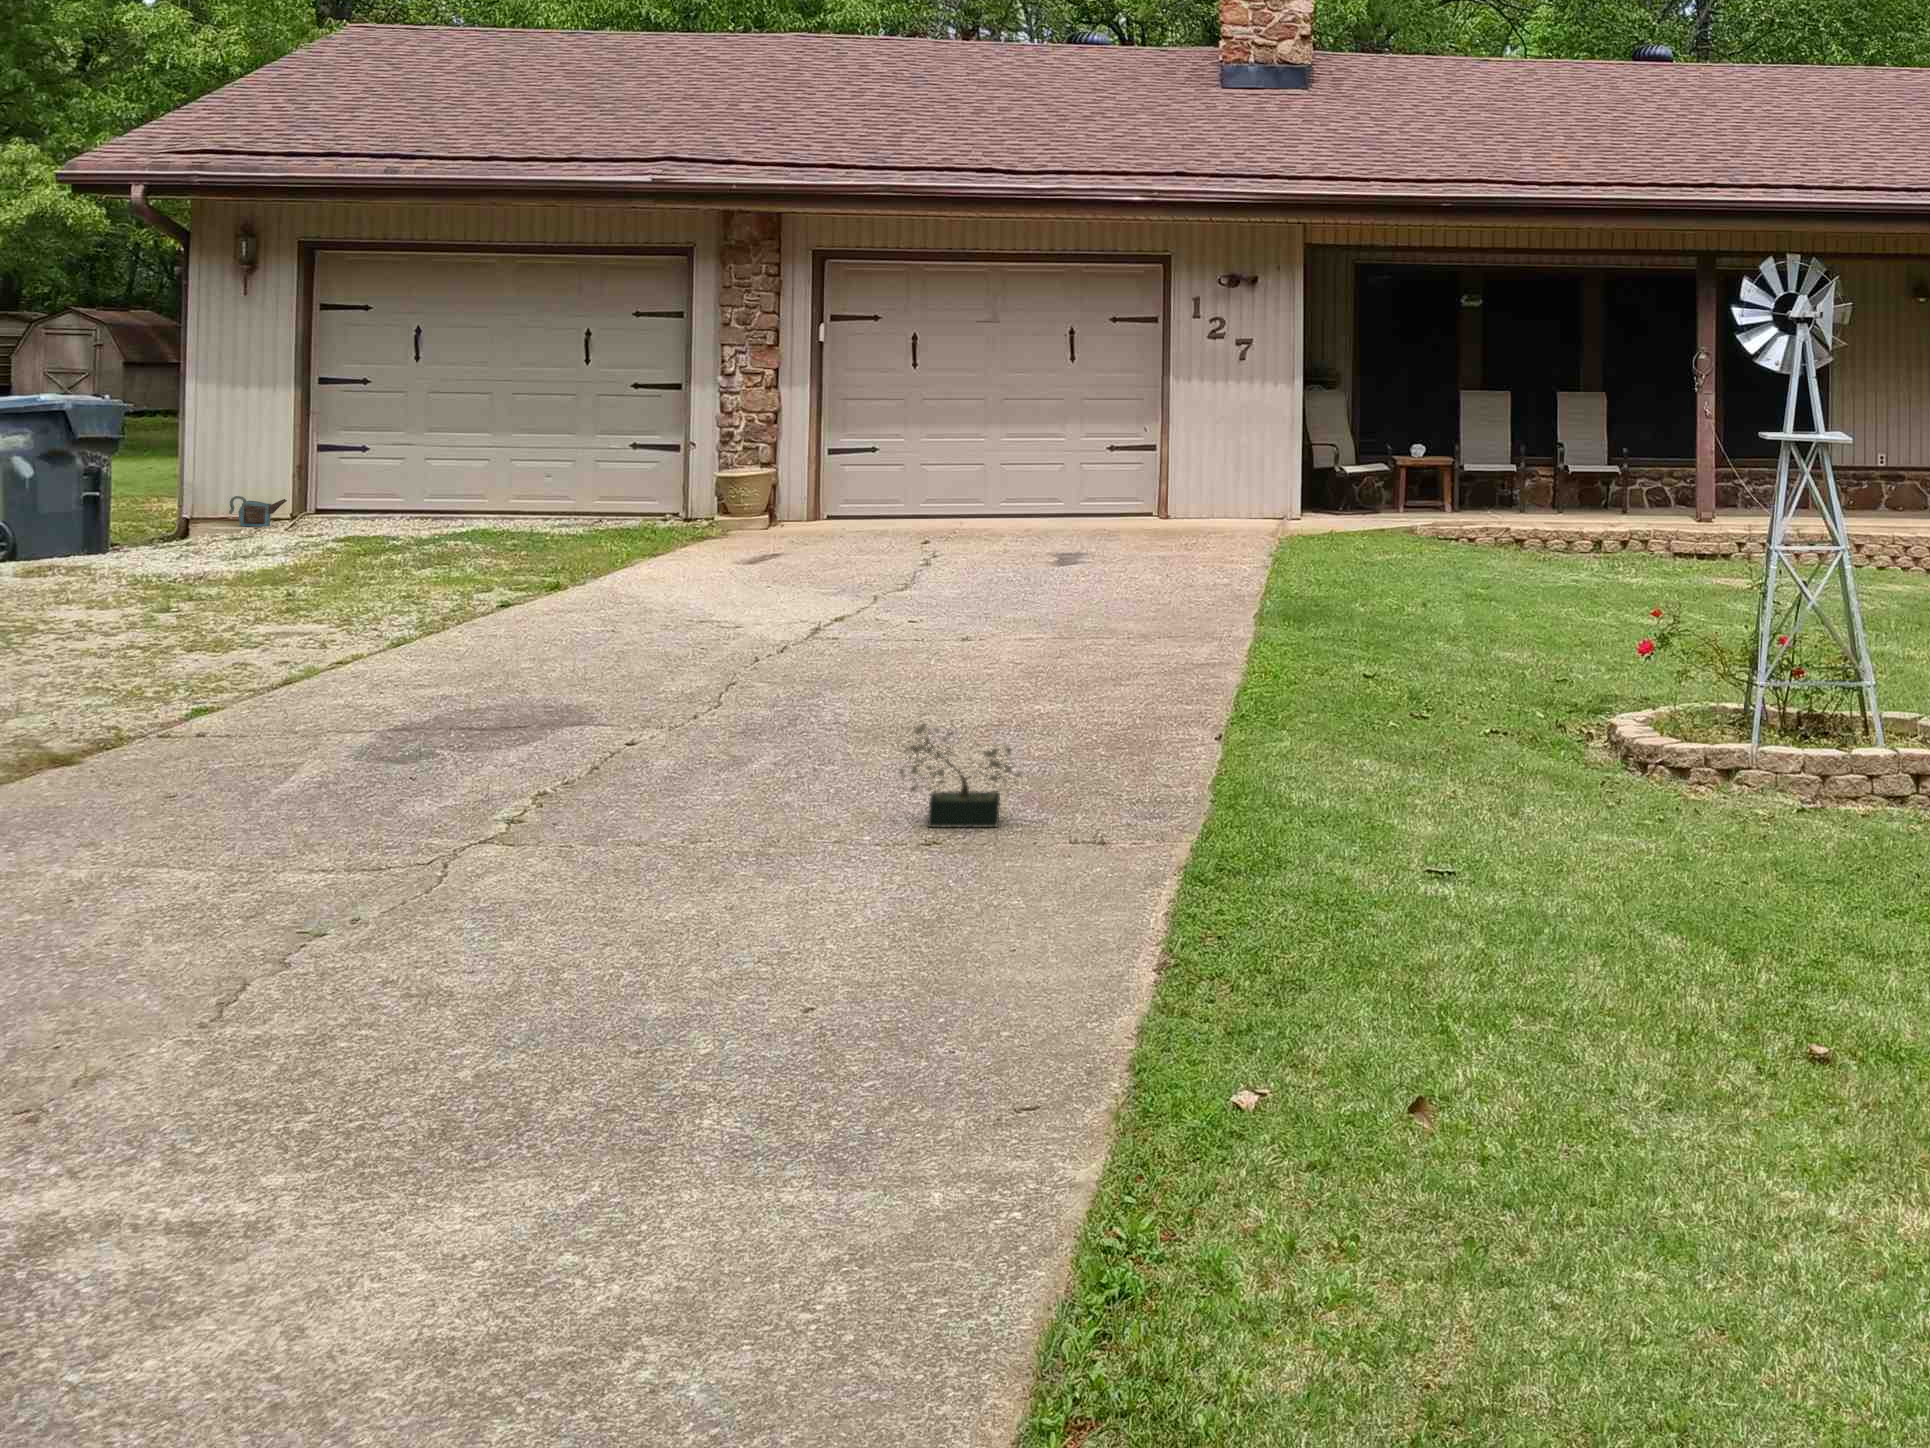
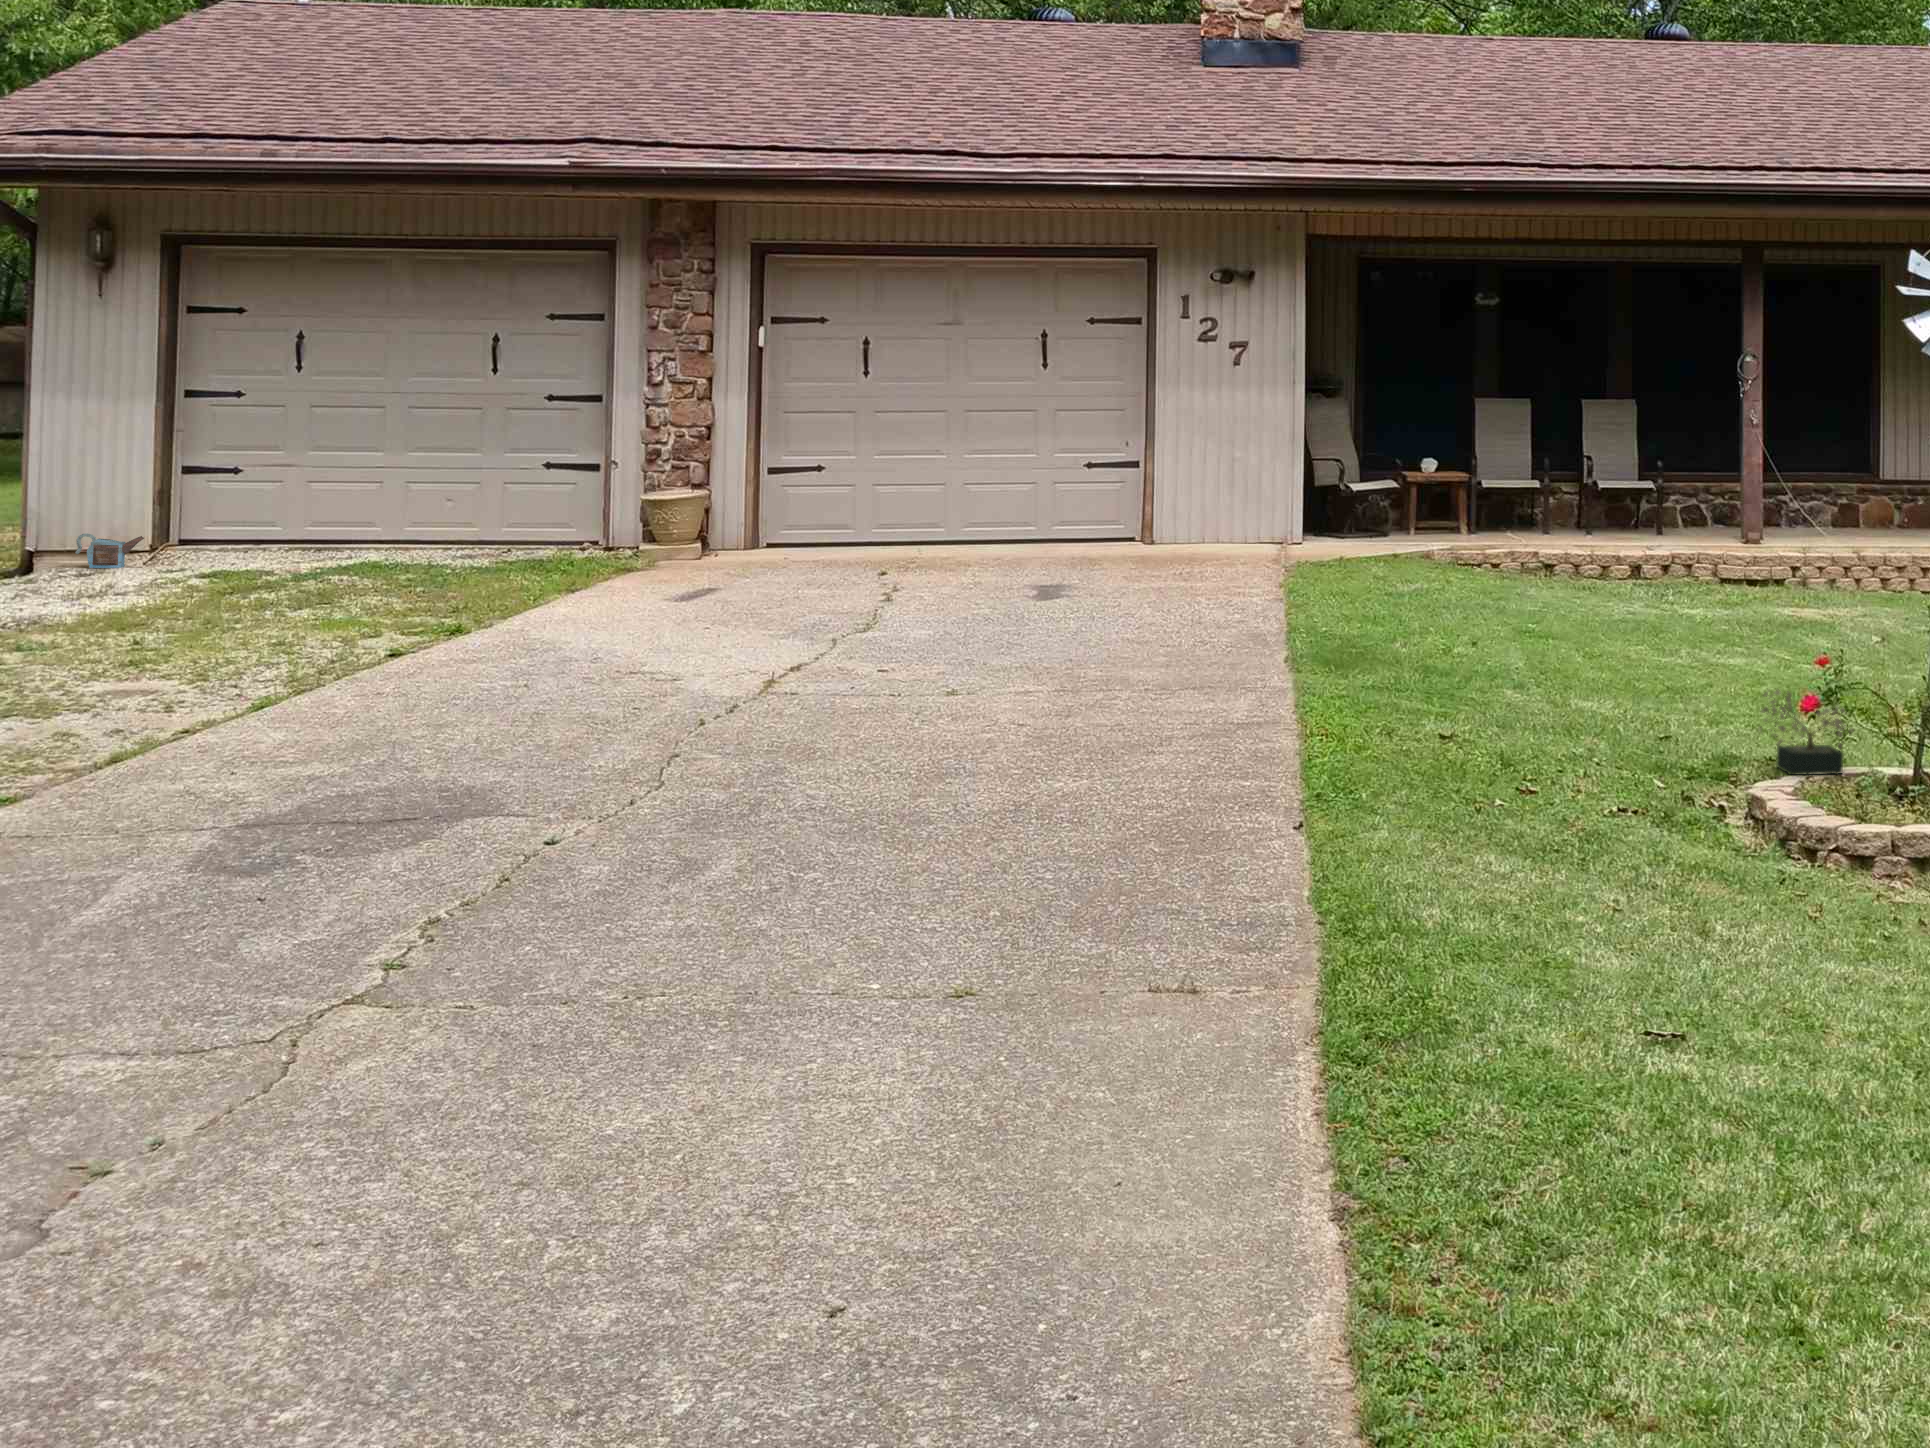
decorative plant: present [900,724,1021,828] -> present [1759,690,1853,775]

